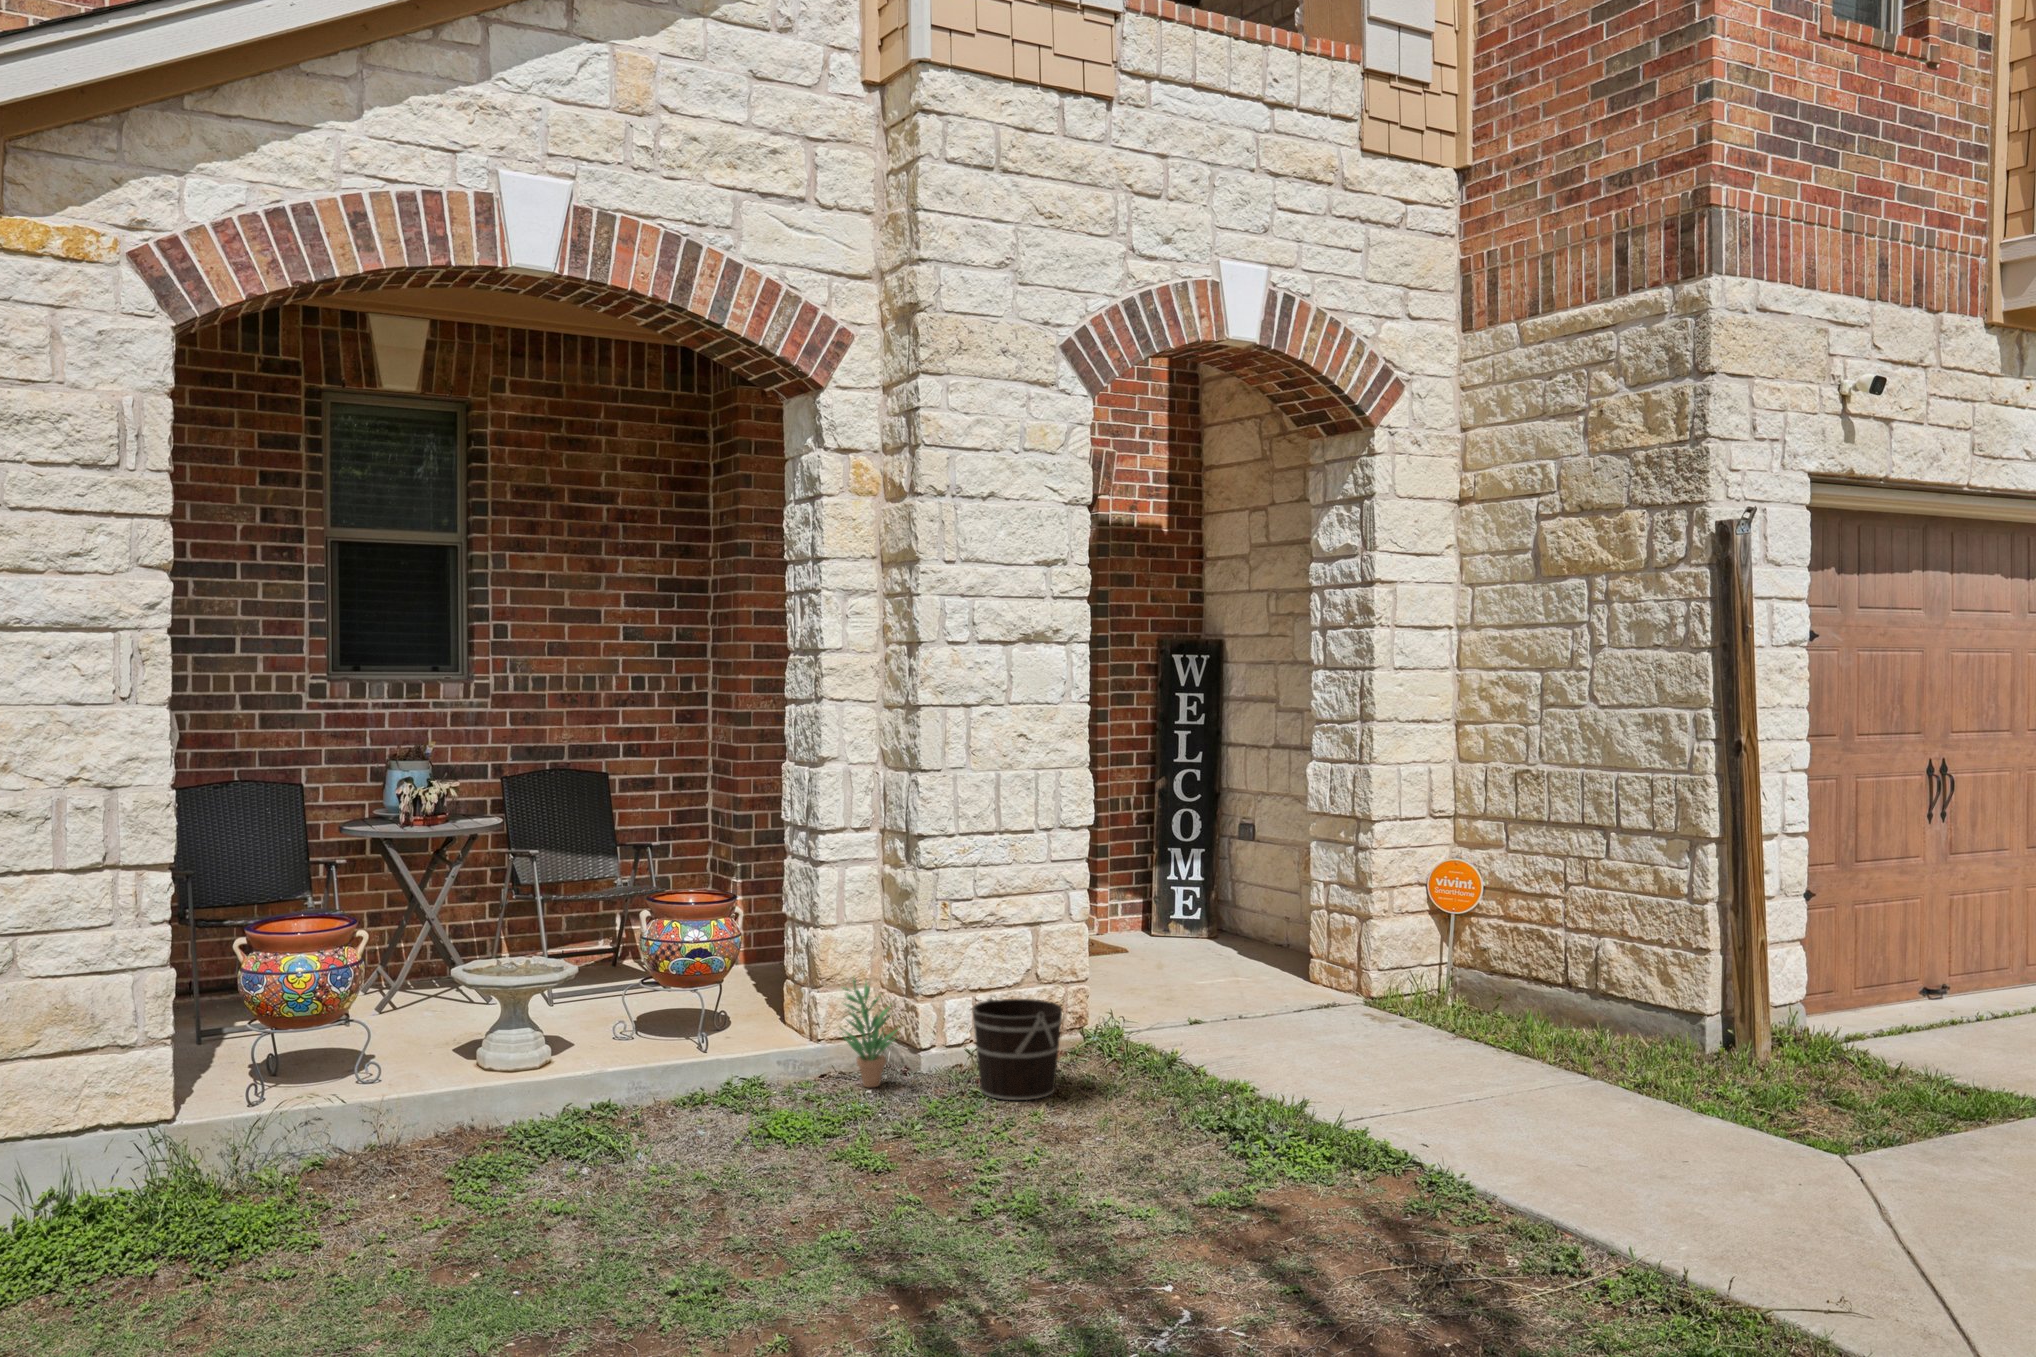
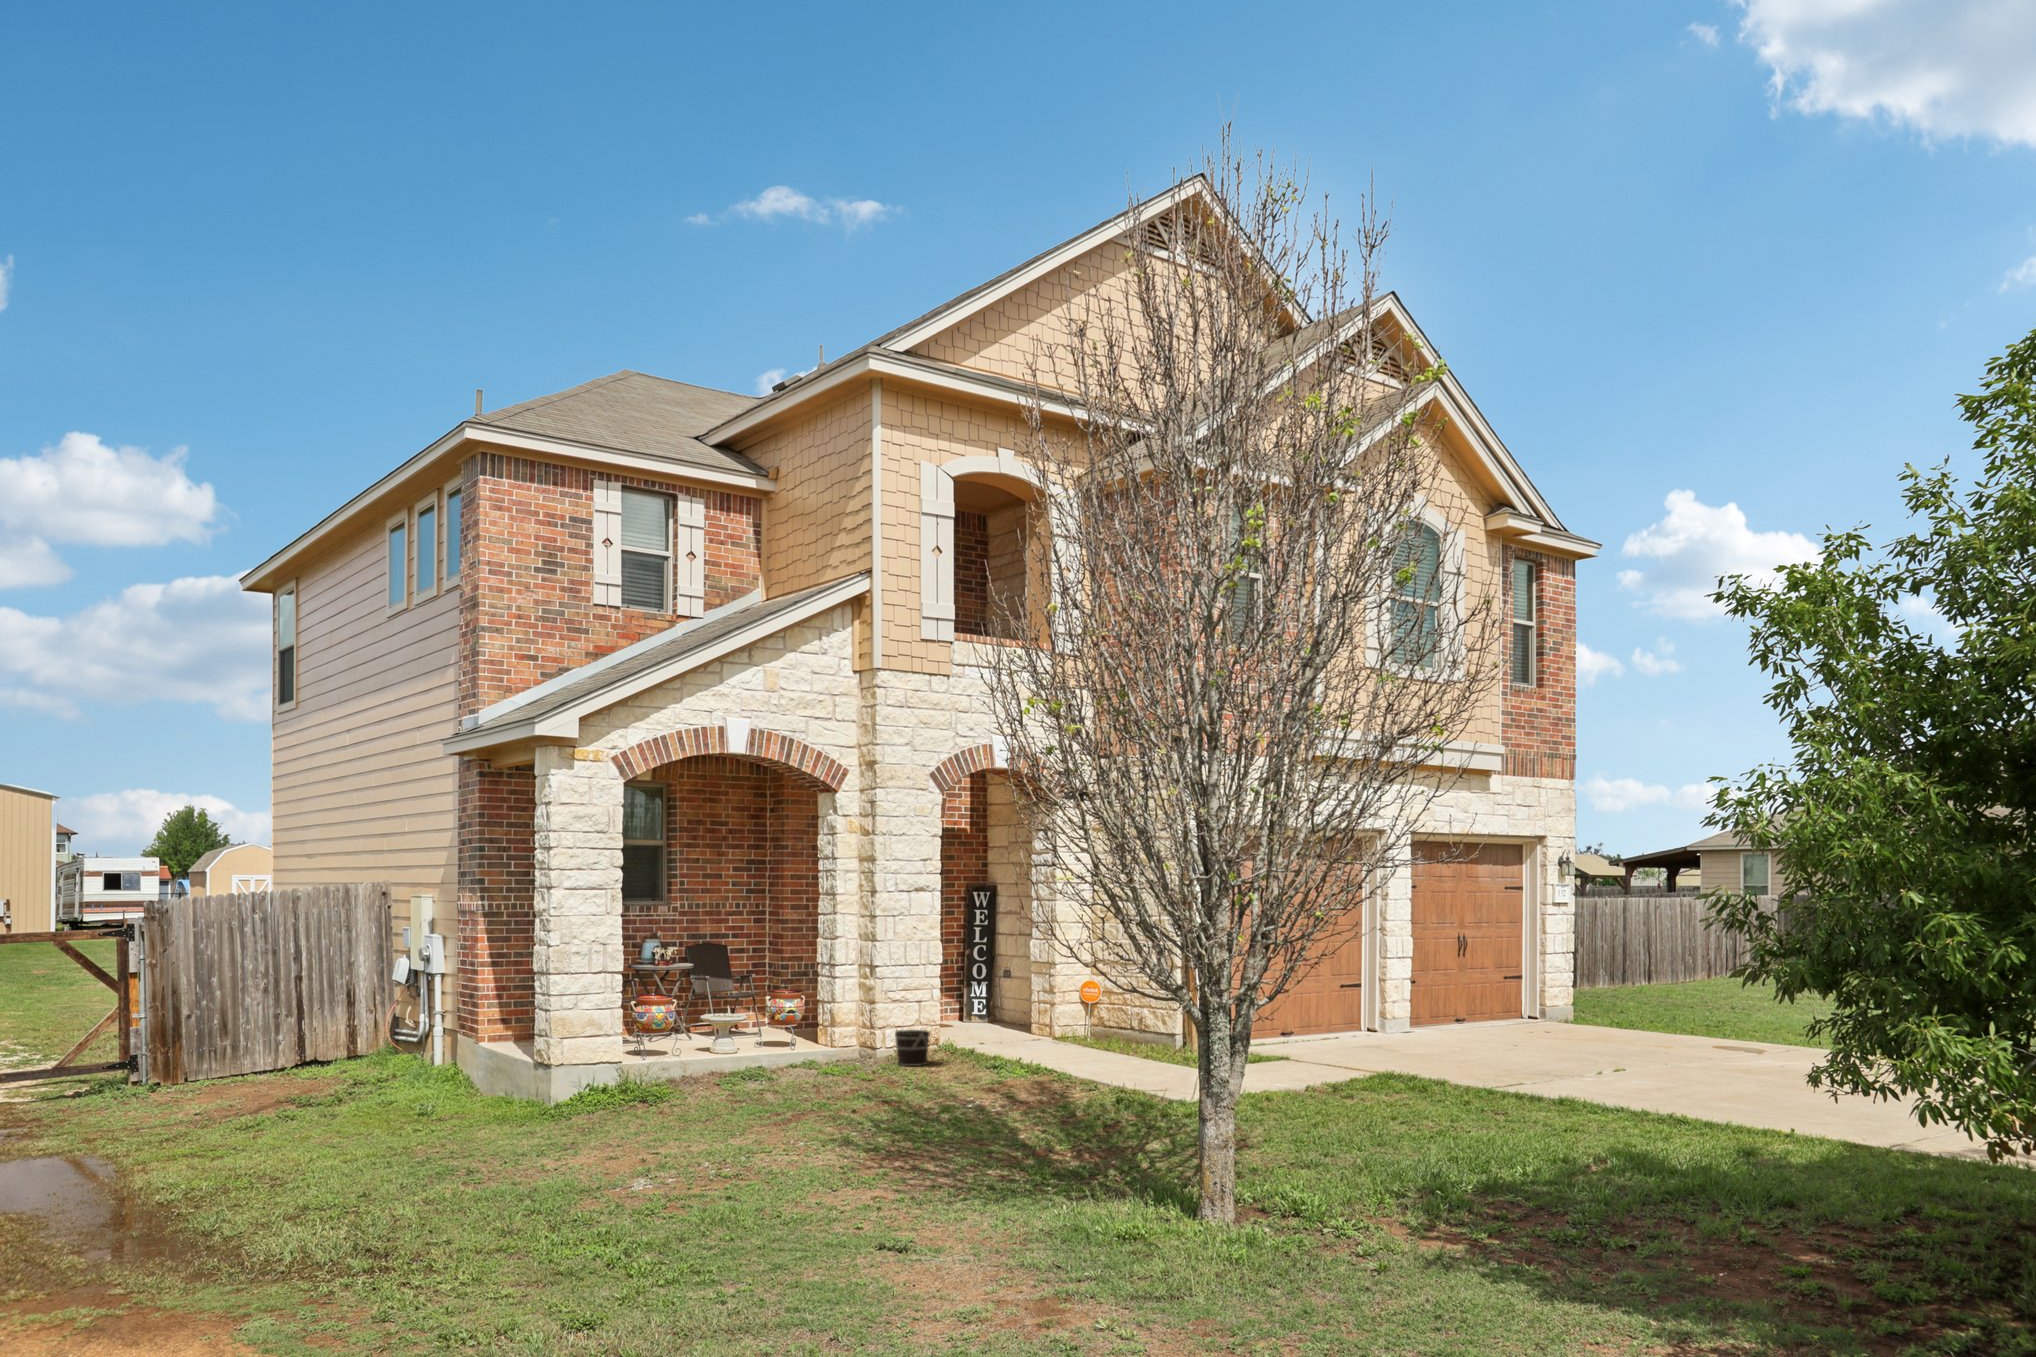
potted plant: present [843,979,897,1087] -> none [842,1021,867,1065]

